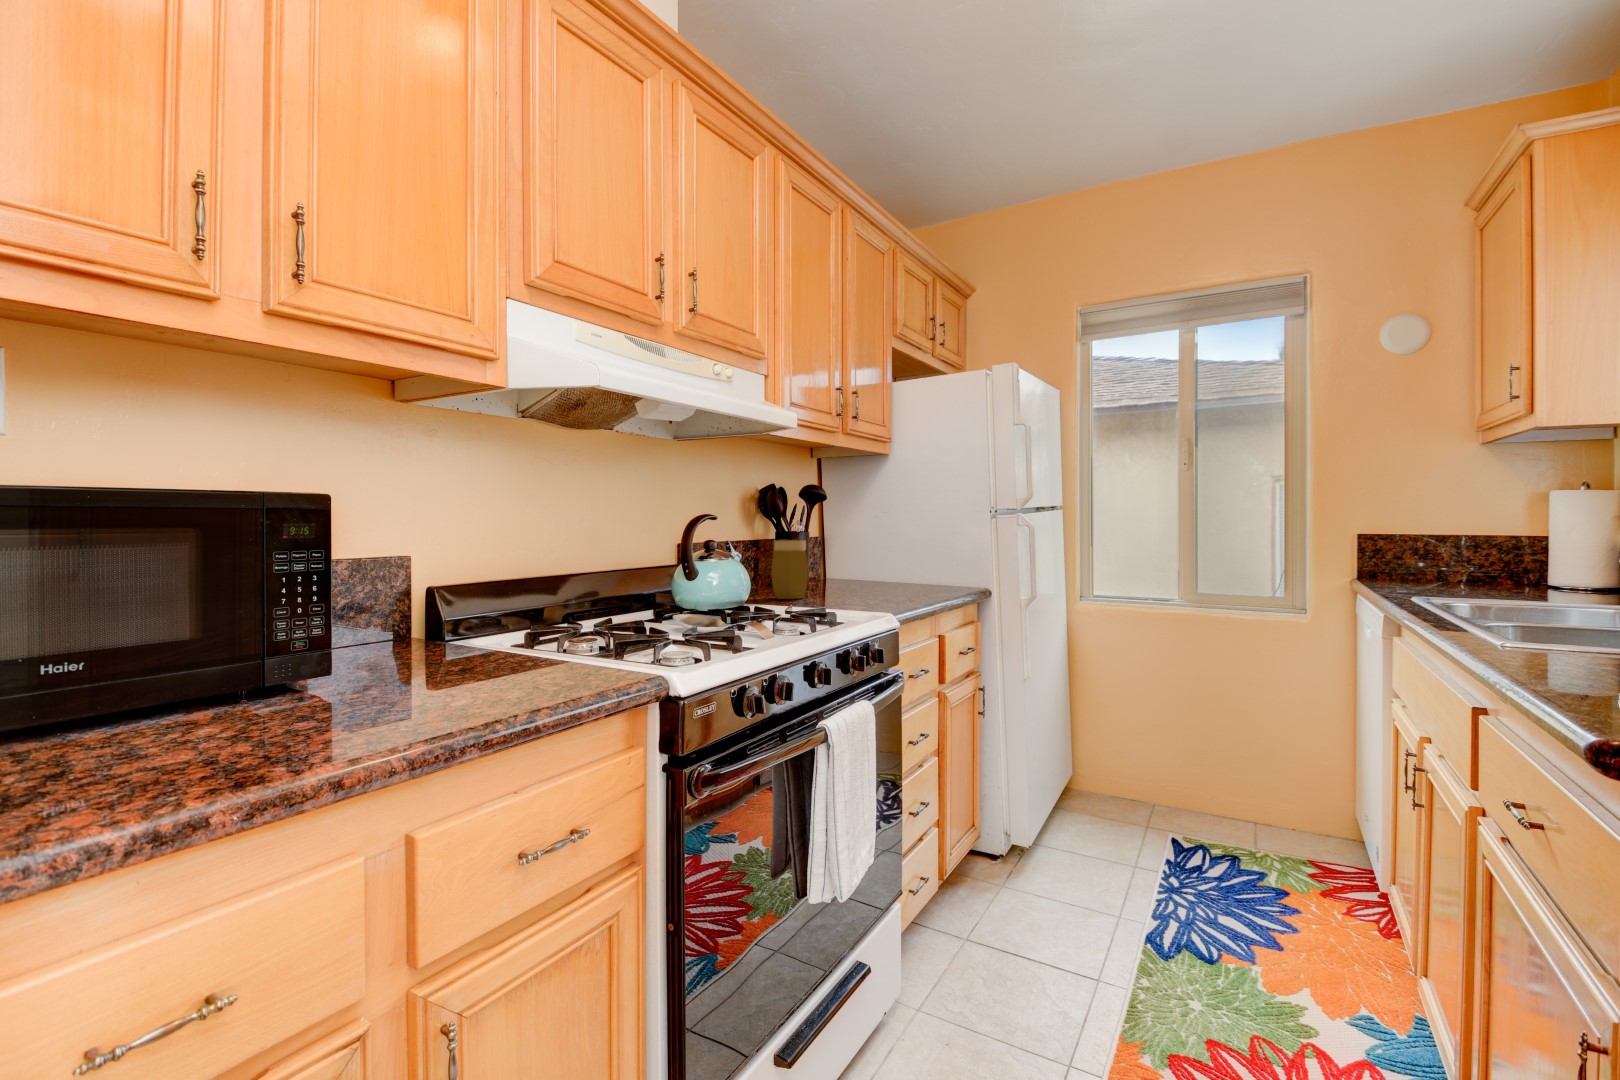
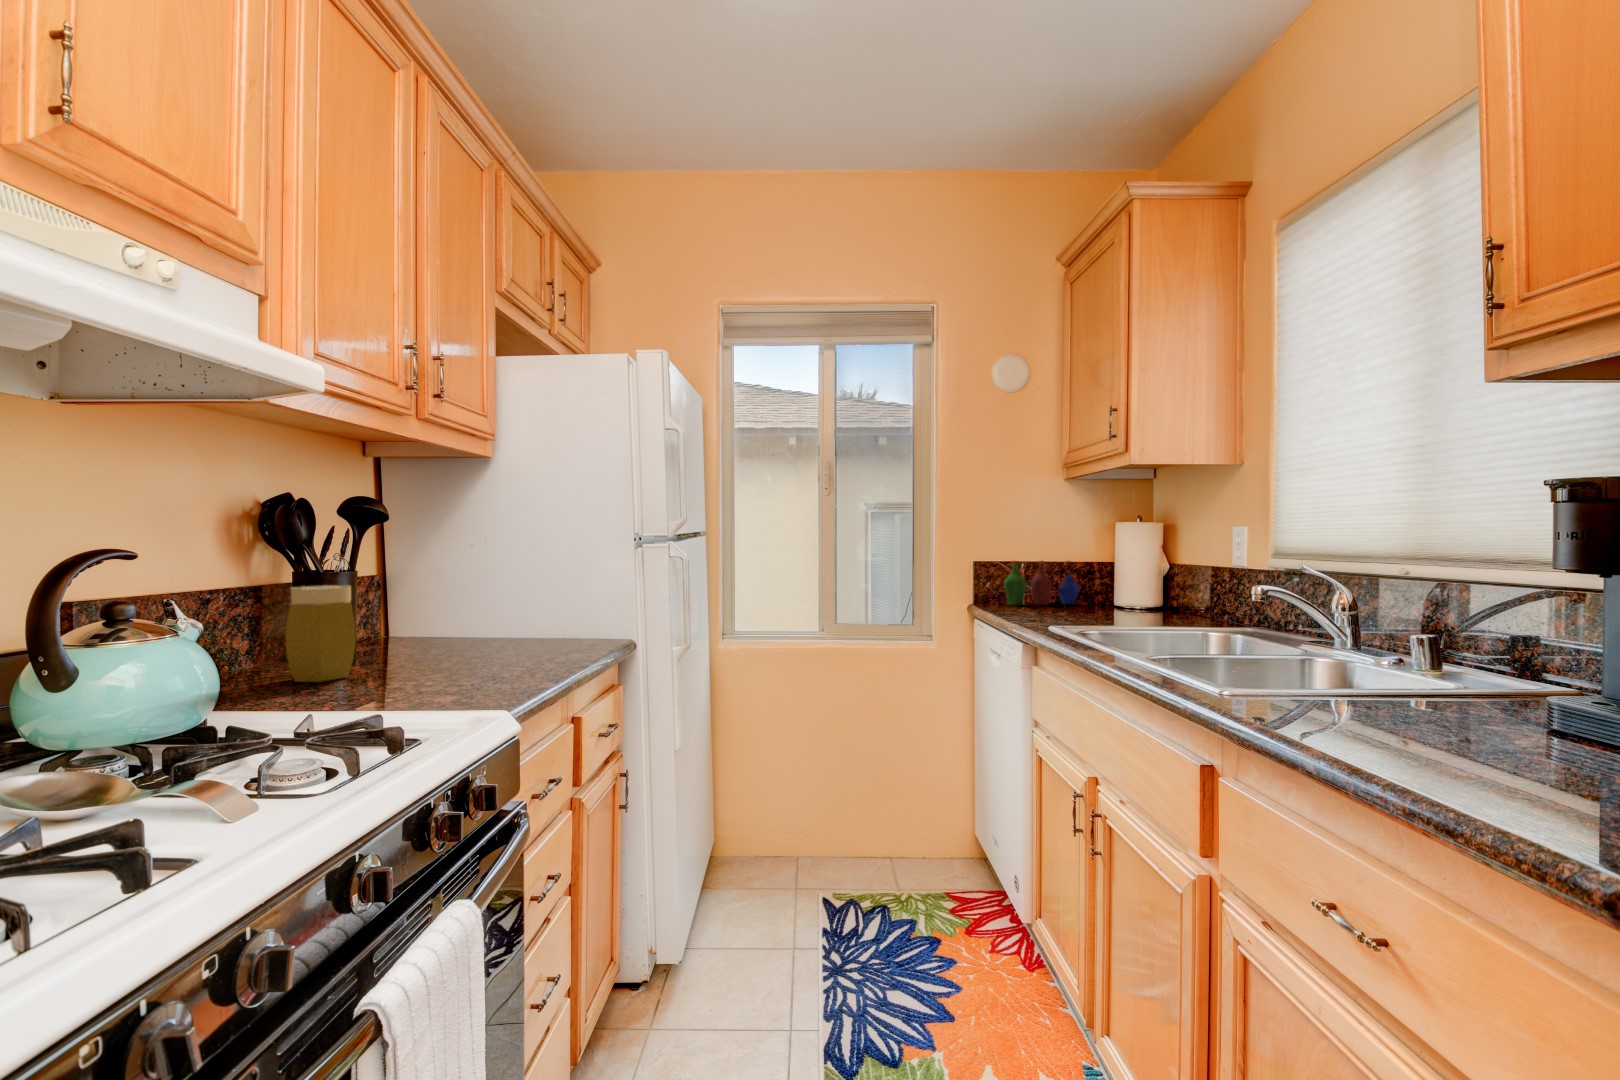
bottle: none [1394,534,1502,583] -> present [1004,561,1079,605]

